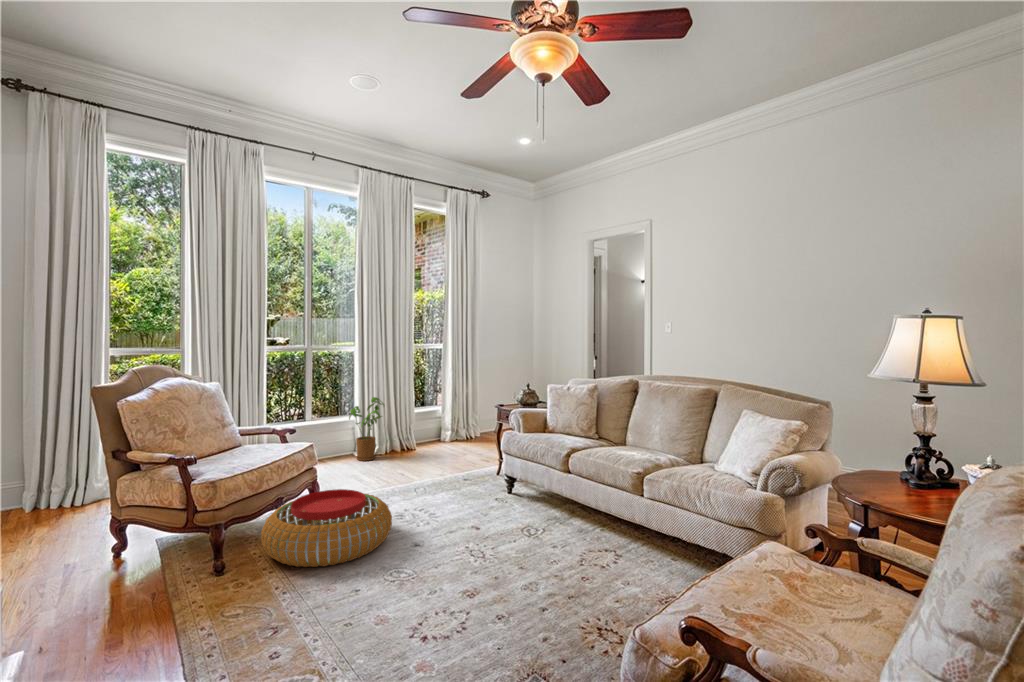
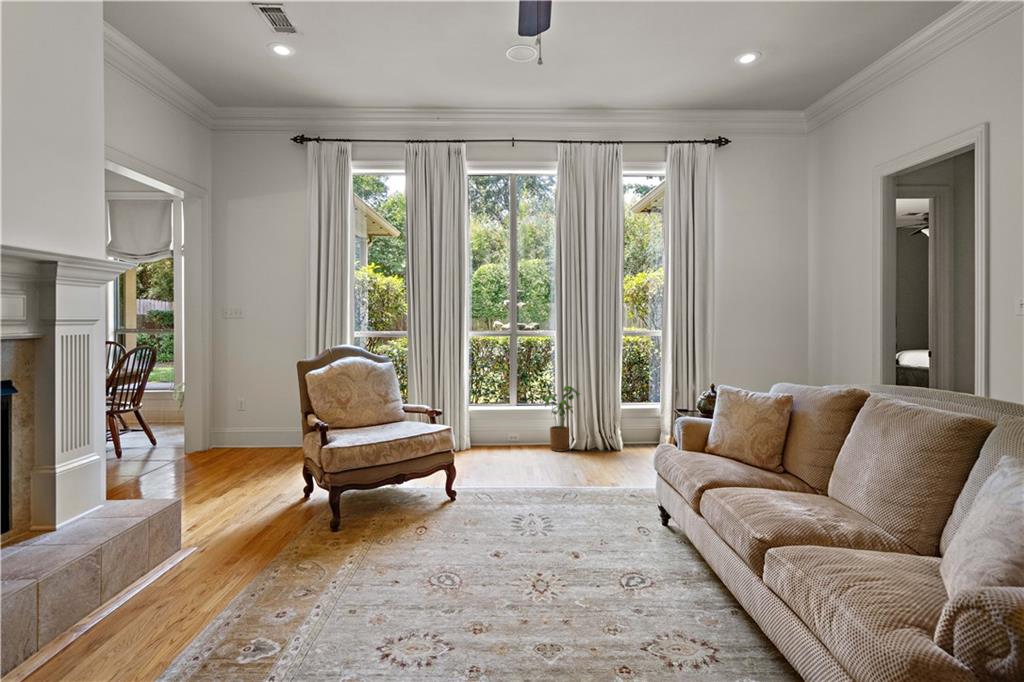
pouf: present [261,489,392,567] -> none [366,475,488,549]

